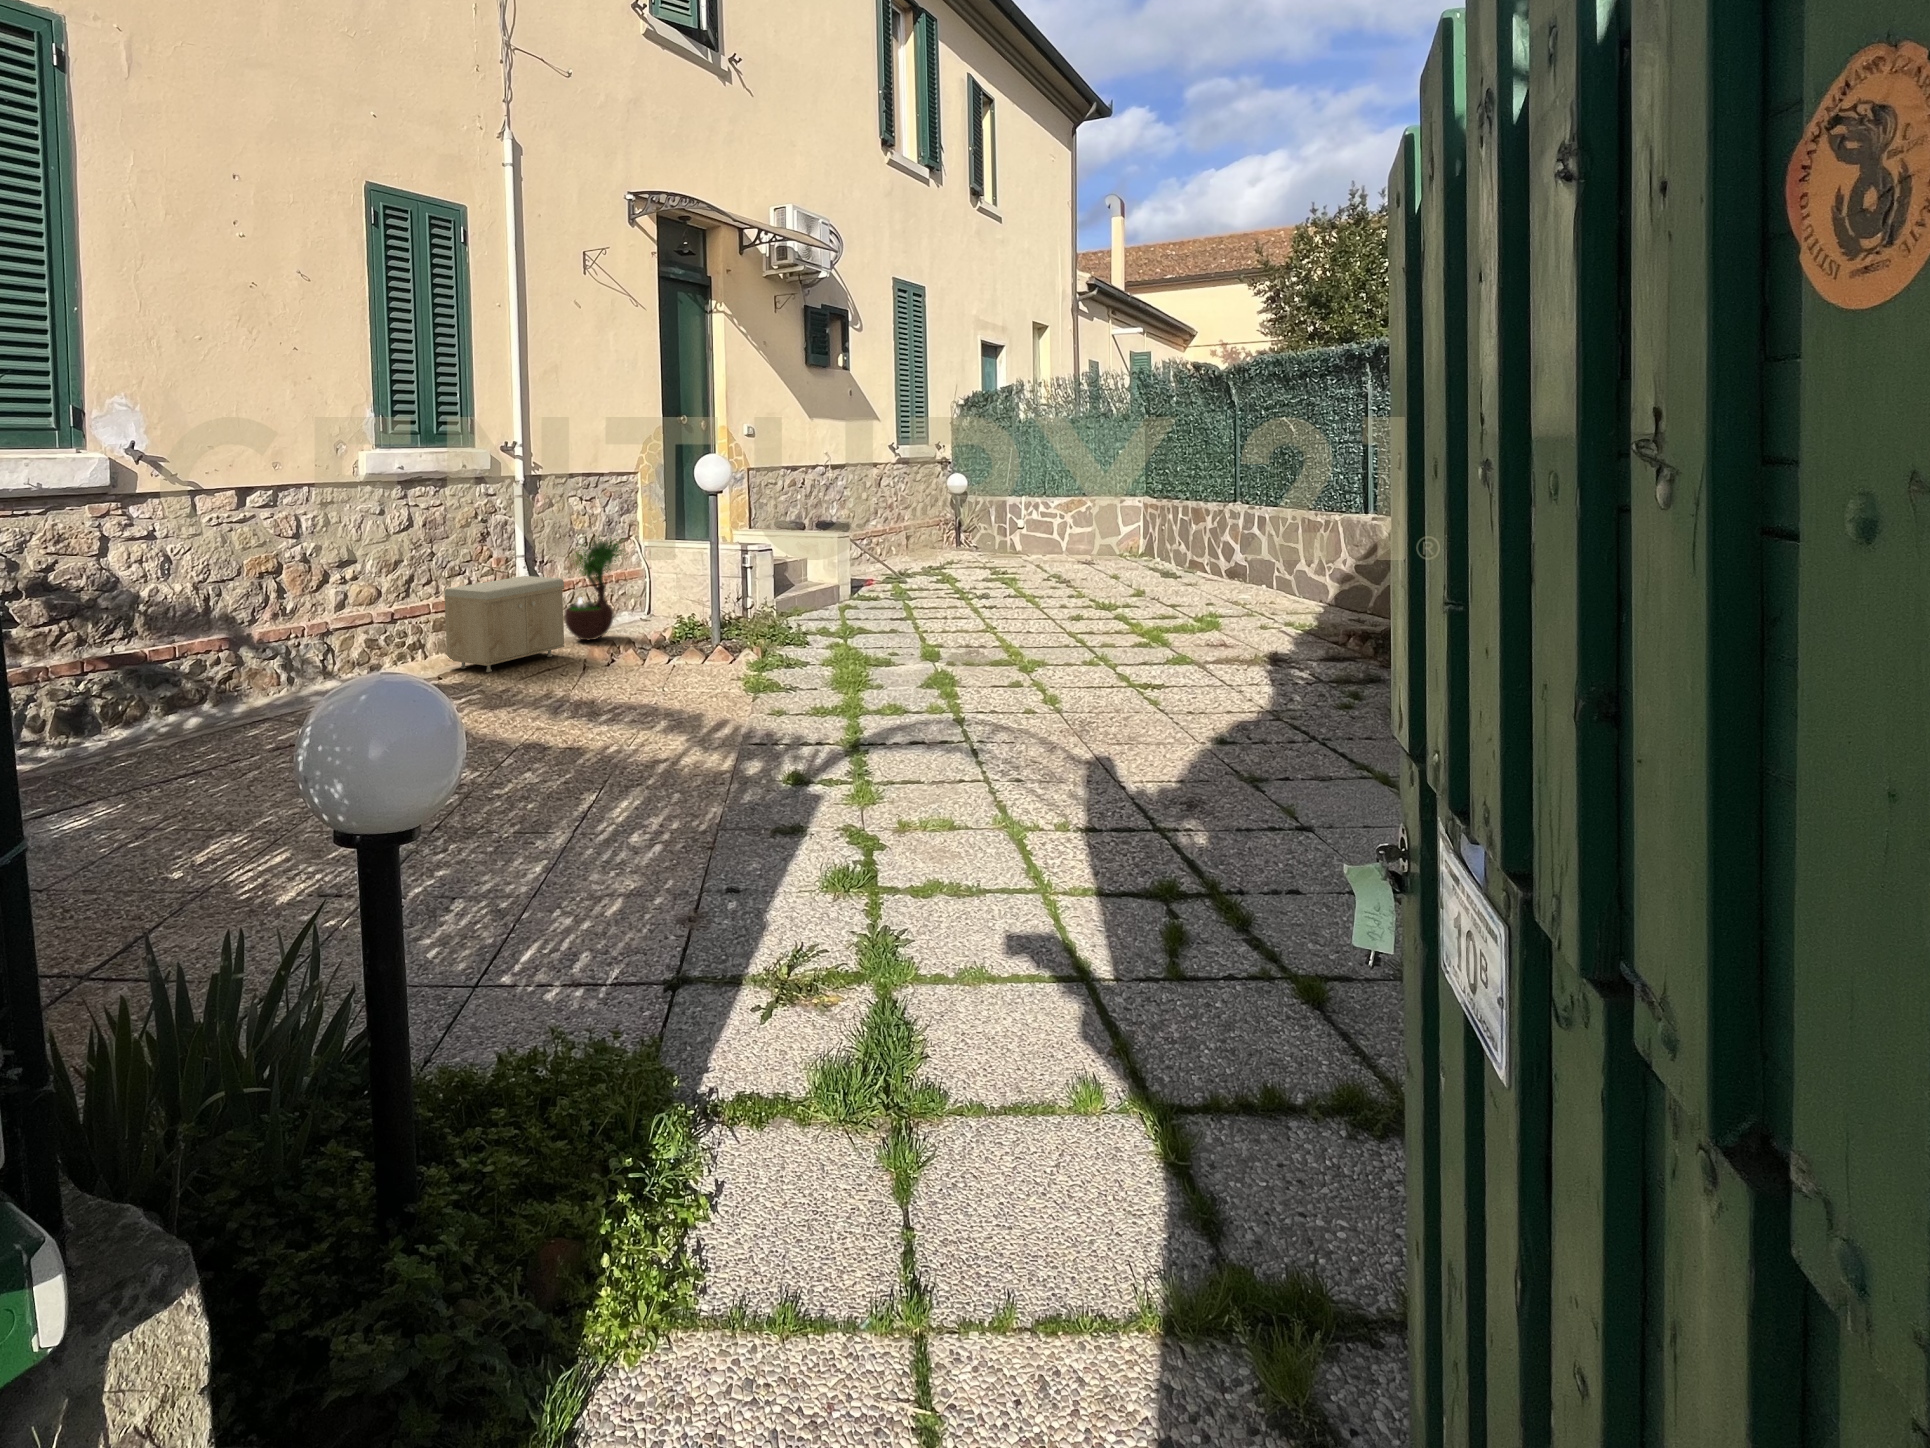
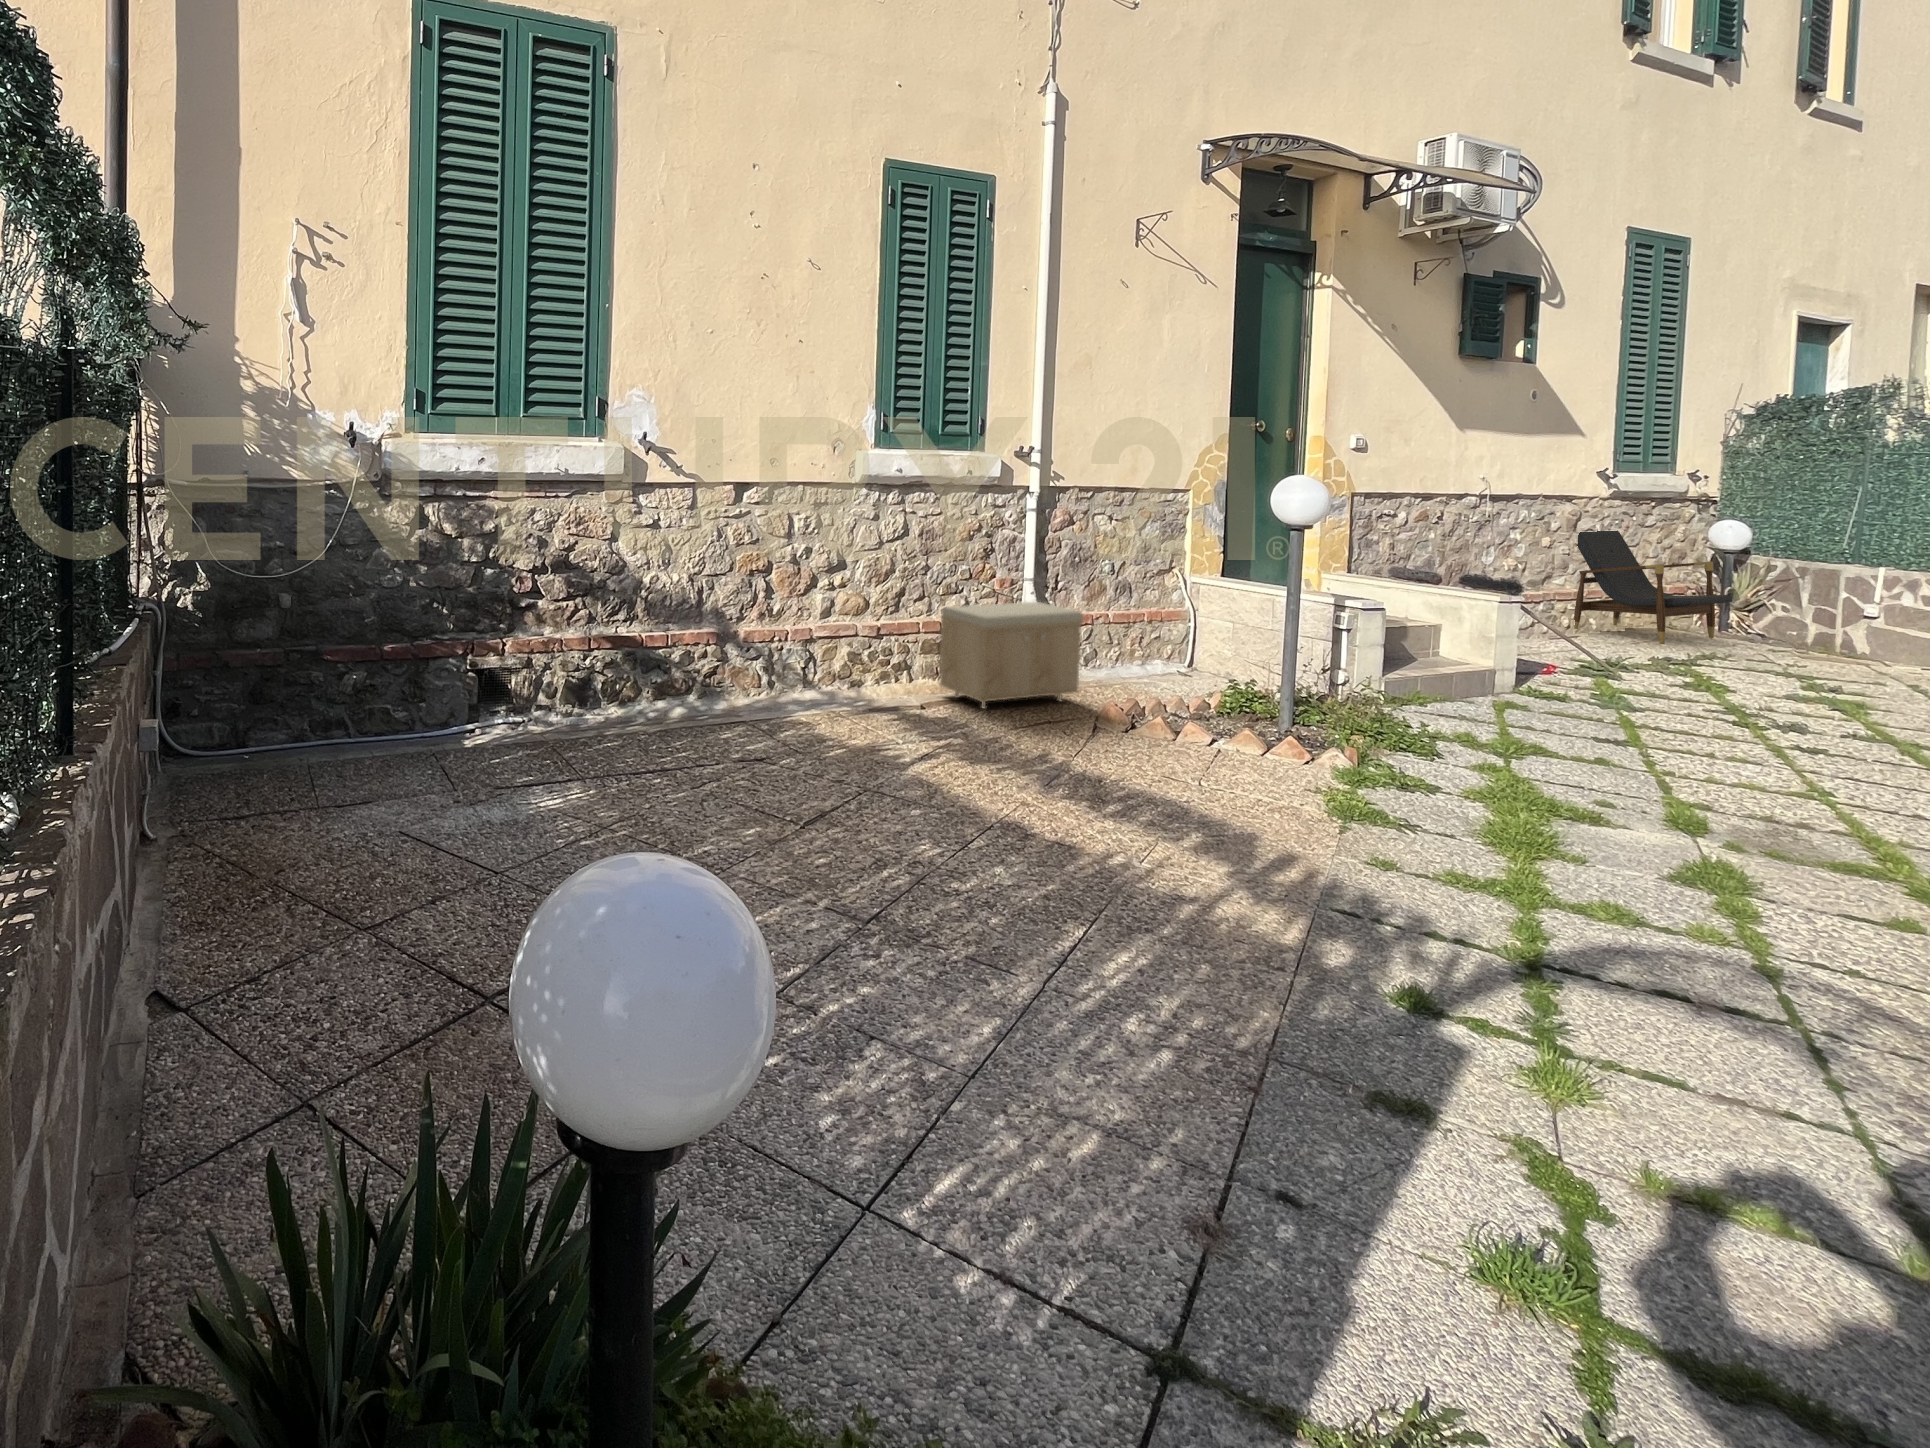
lounge chair: none [878,487,961,562] -> present [1574,530,1731,644]
potted tree: present [565,537,624,640] -> none [1084,555,1172,687]

